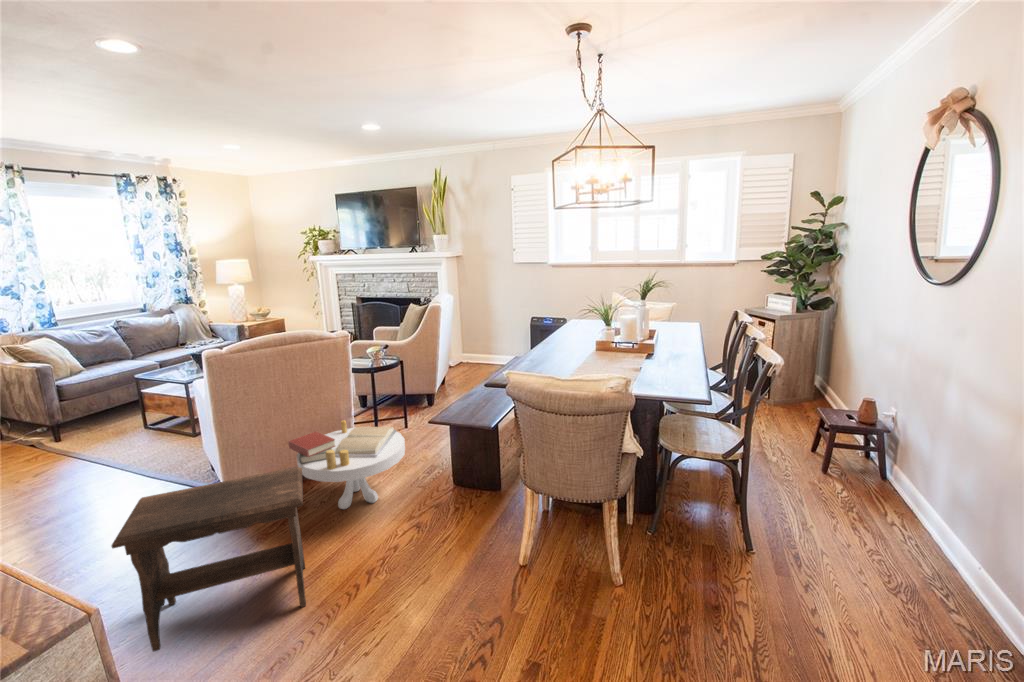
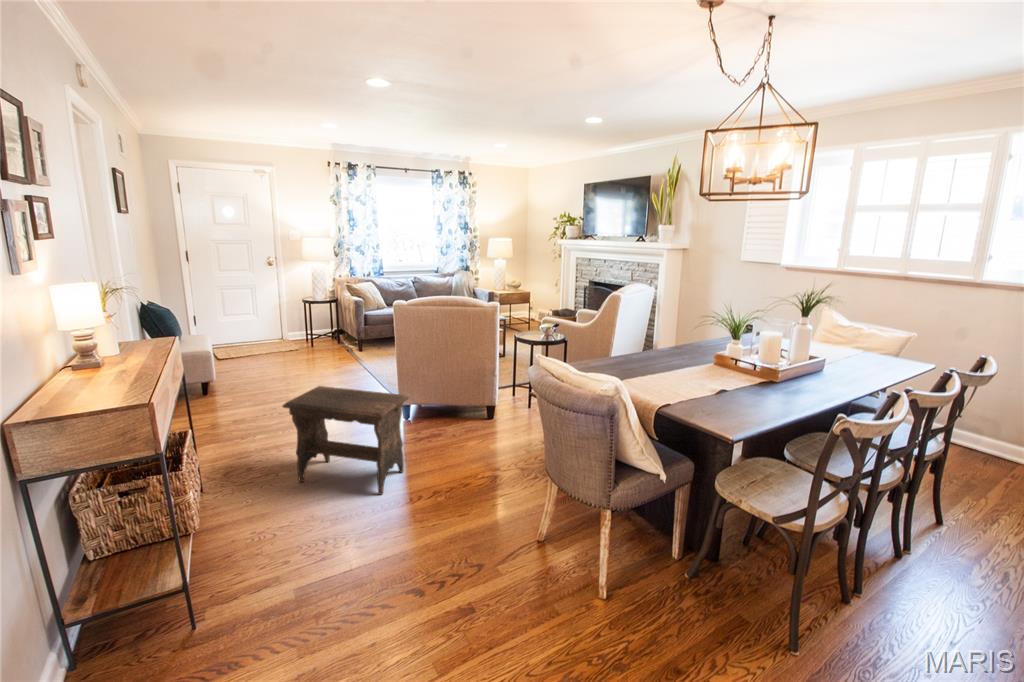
side table: present [288,420,405,509] -> none [431,376,518,449]

